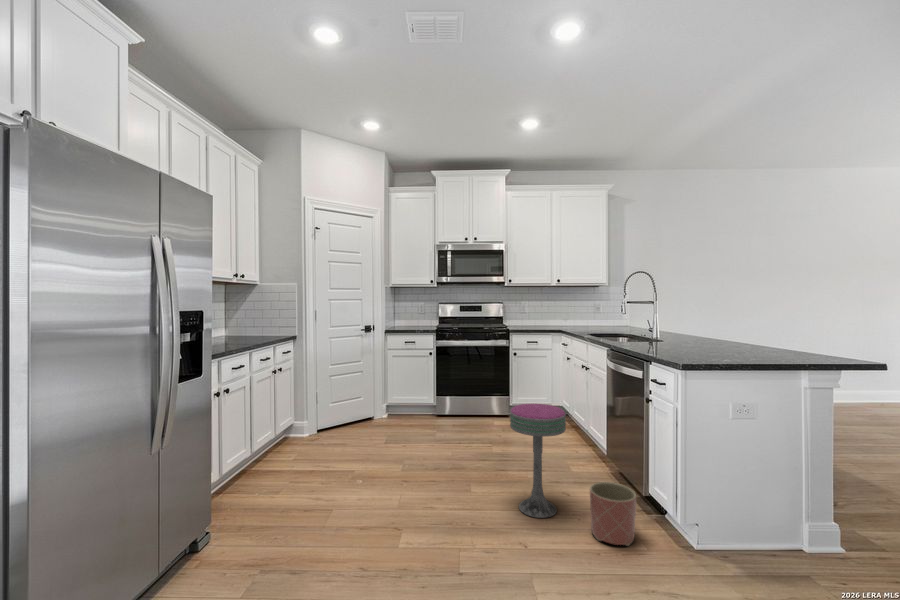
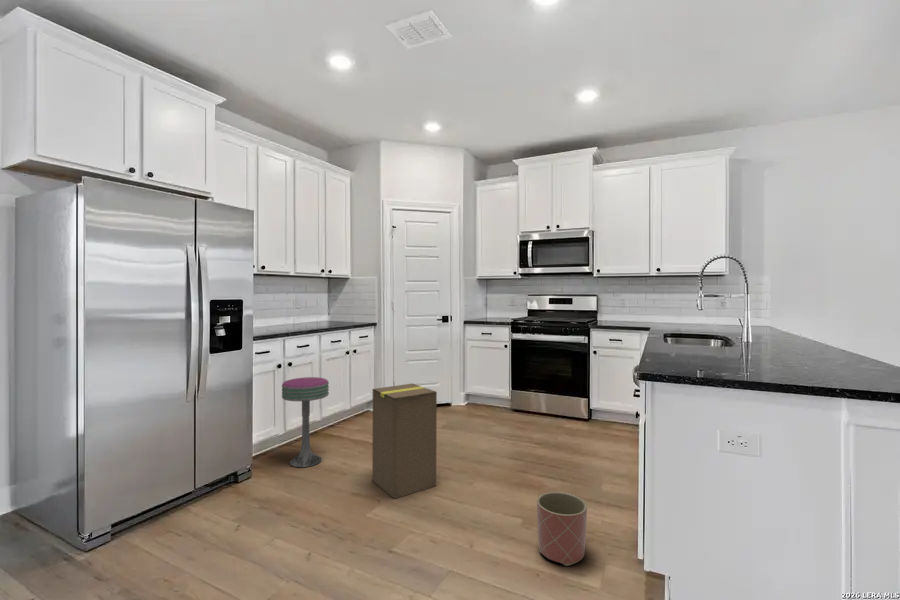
cardboard box: none [379,400,449,528] -> present [372,384,437,499]
bar stool: present [510,404,566,518] -> present [282,377,329,467]

